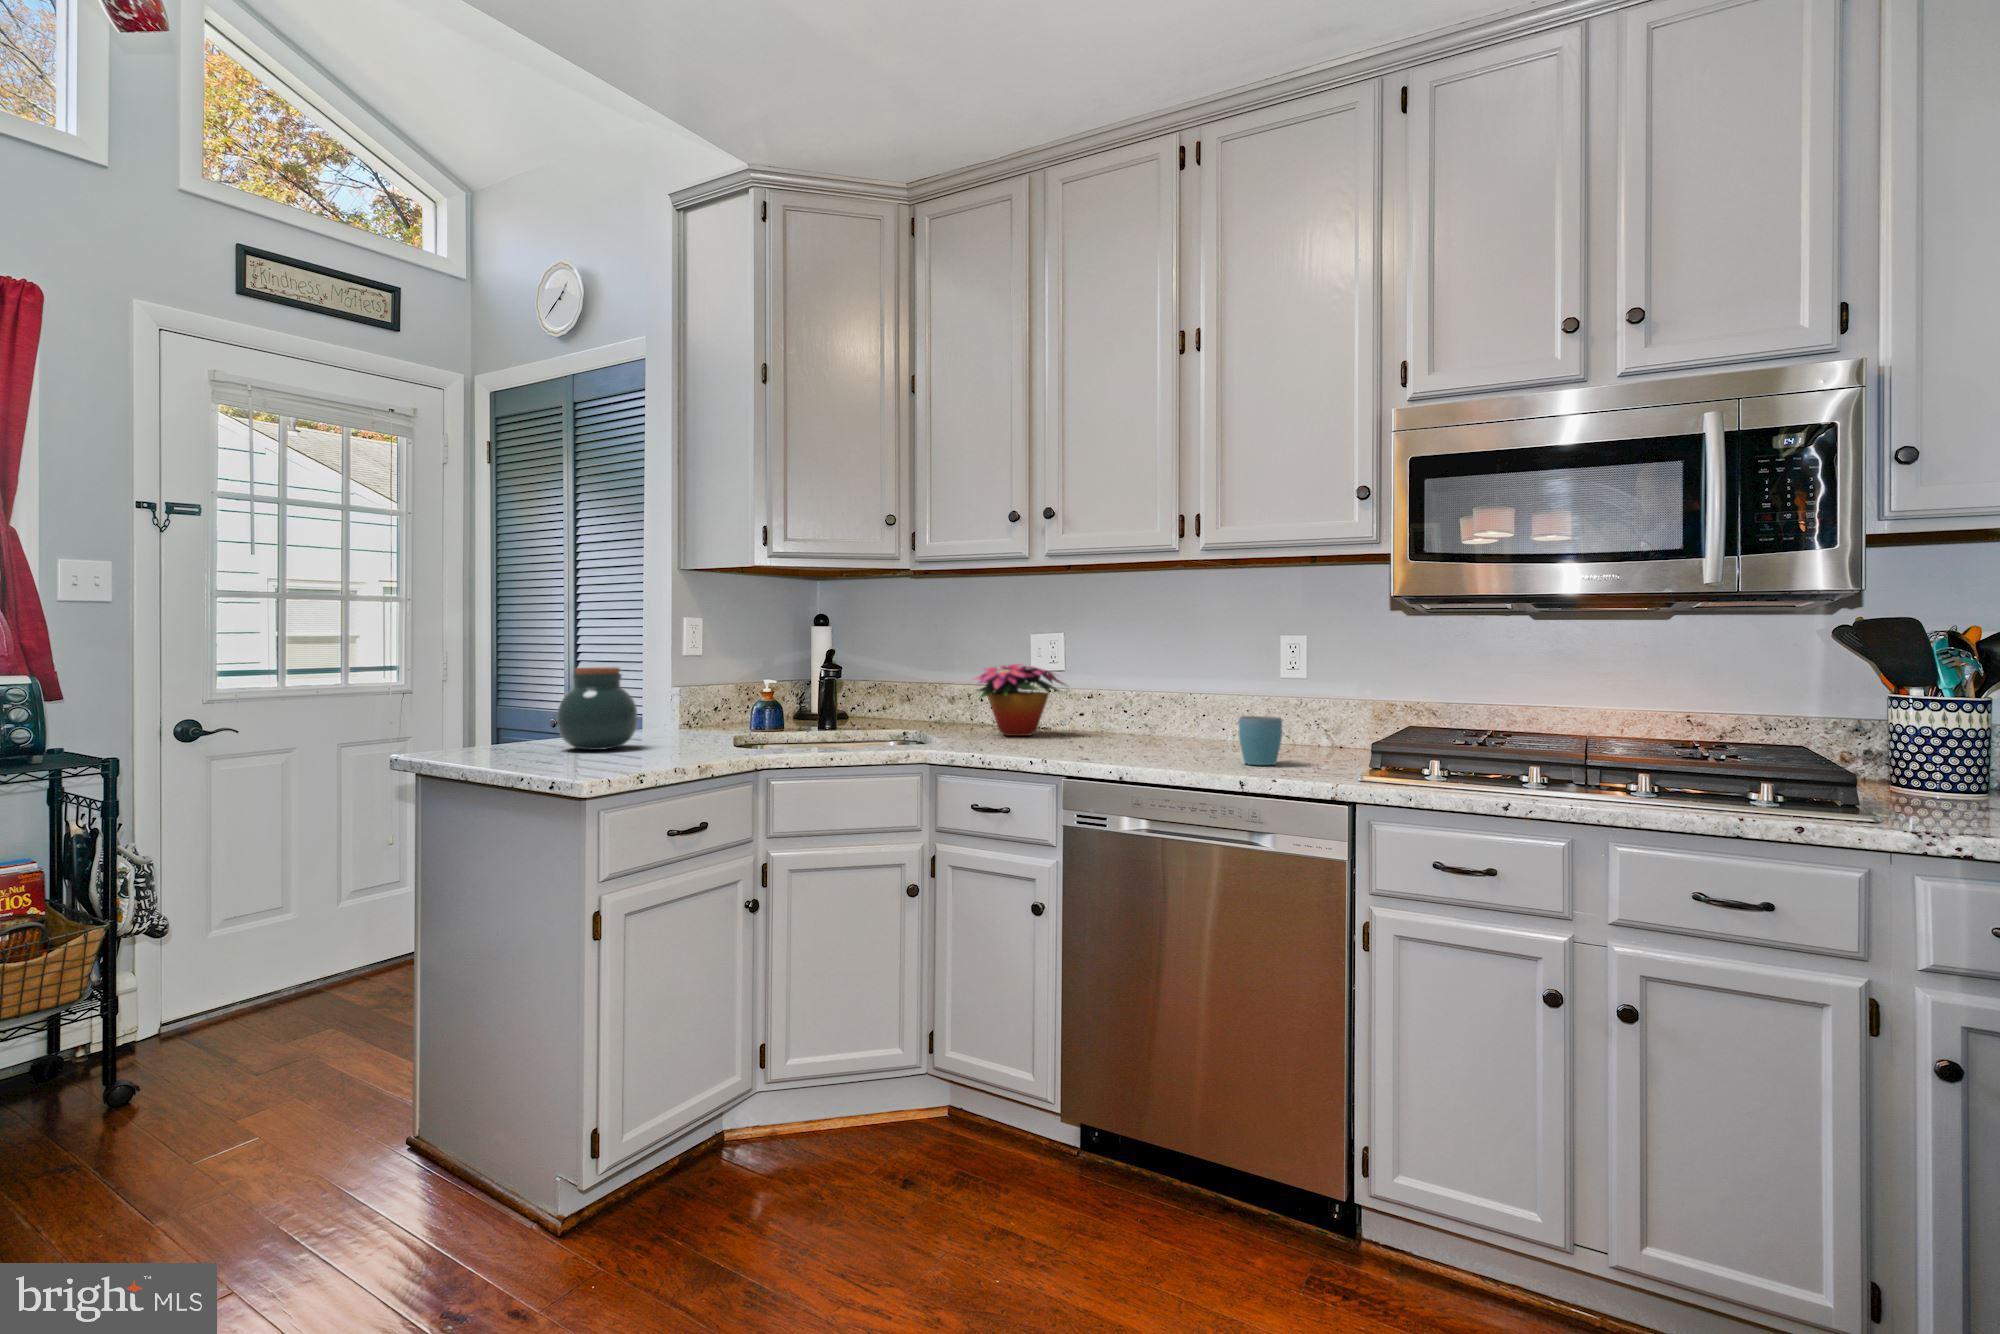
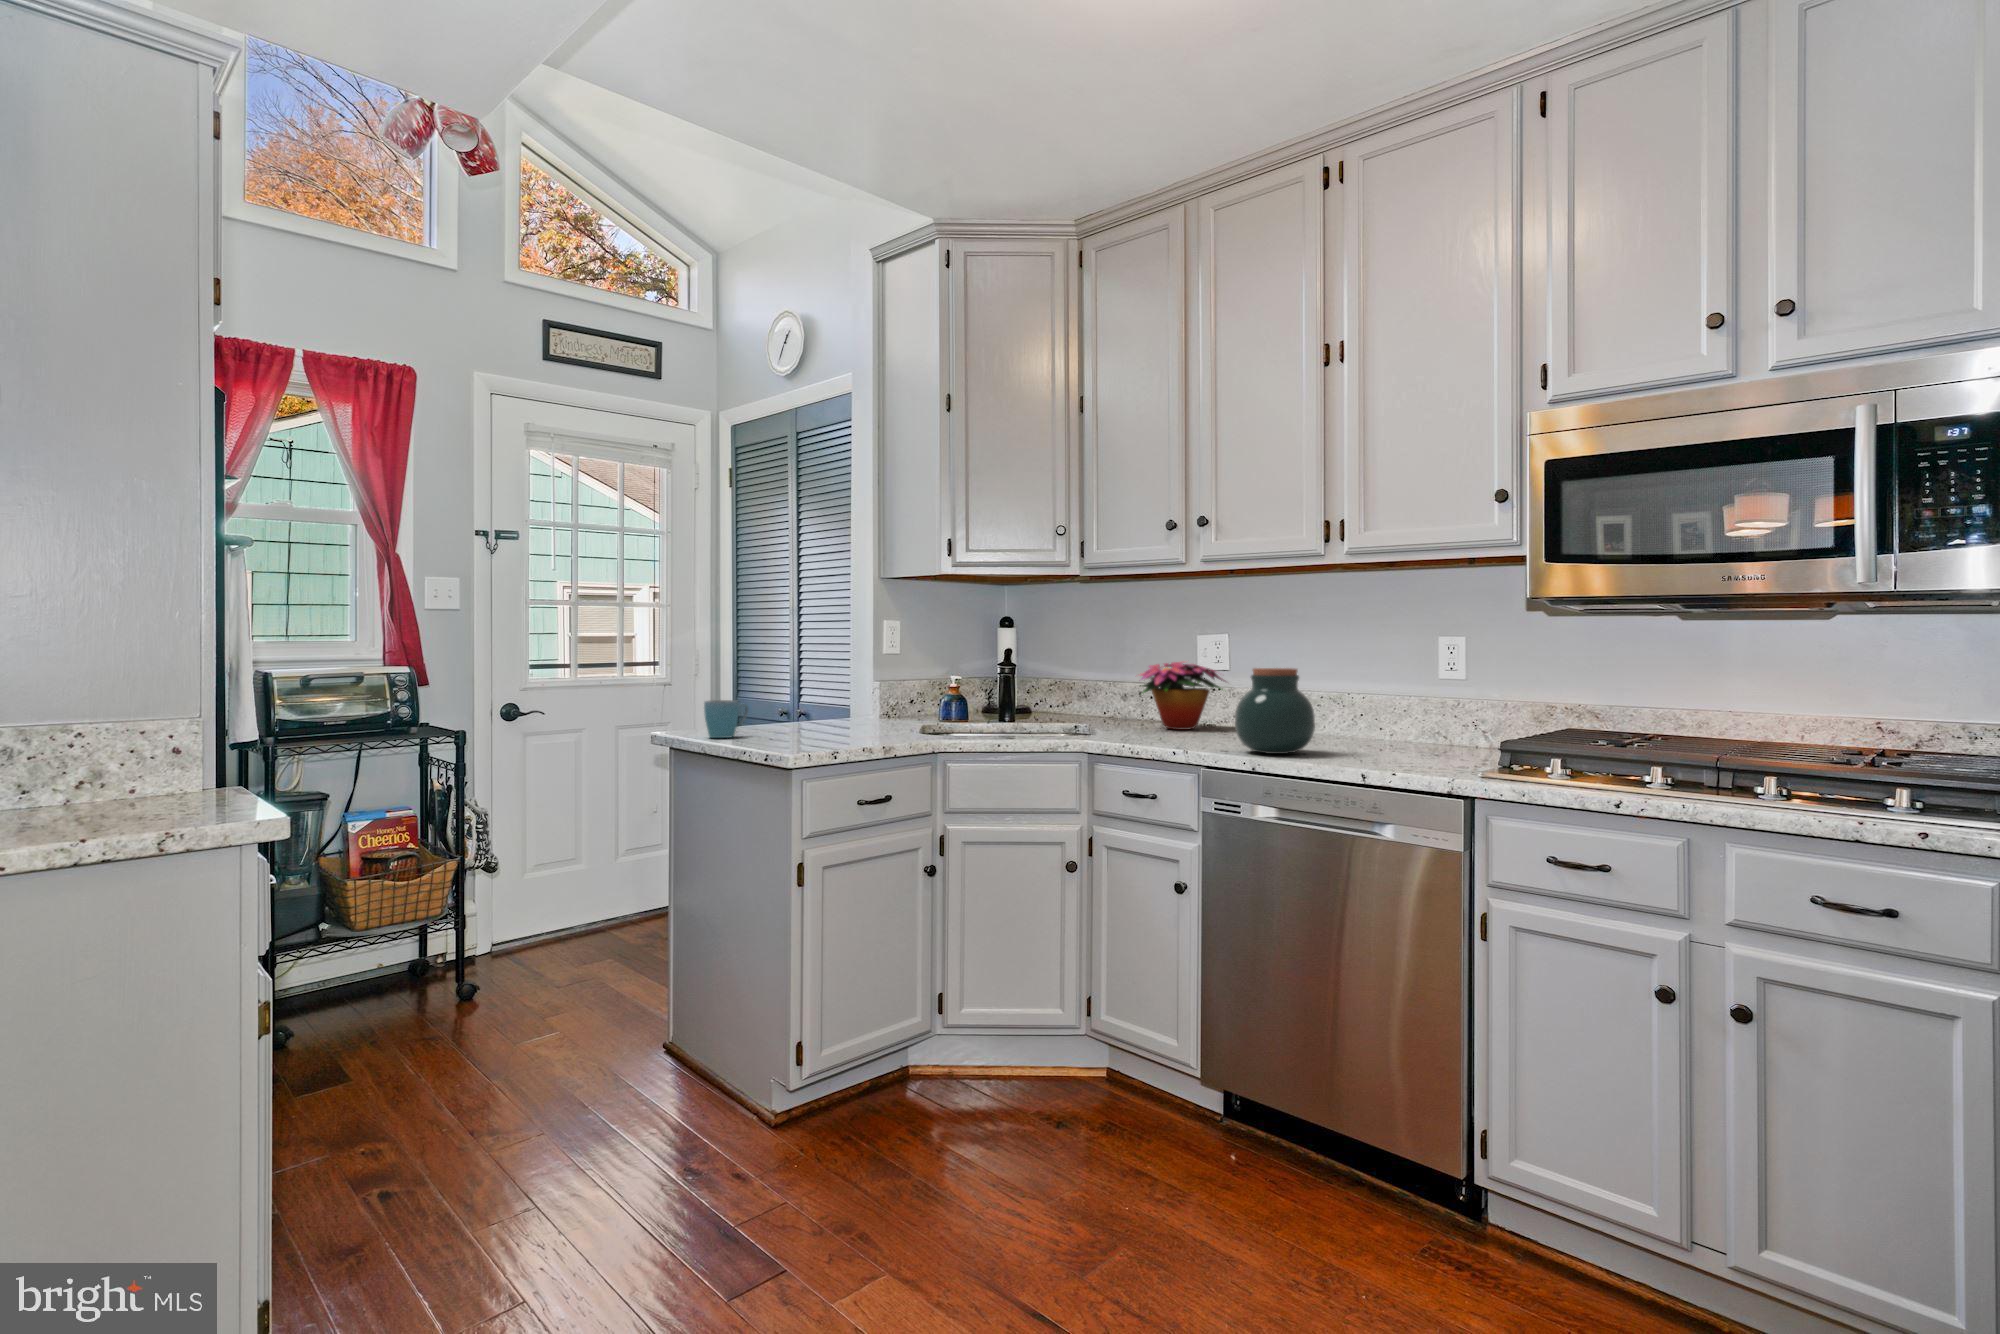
jar: present [557,667,638,750] -> present [1235,668,1315,754]
mug: present [1238,716,1282,765] -> present [704,700,748,738]

